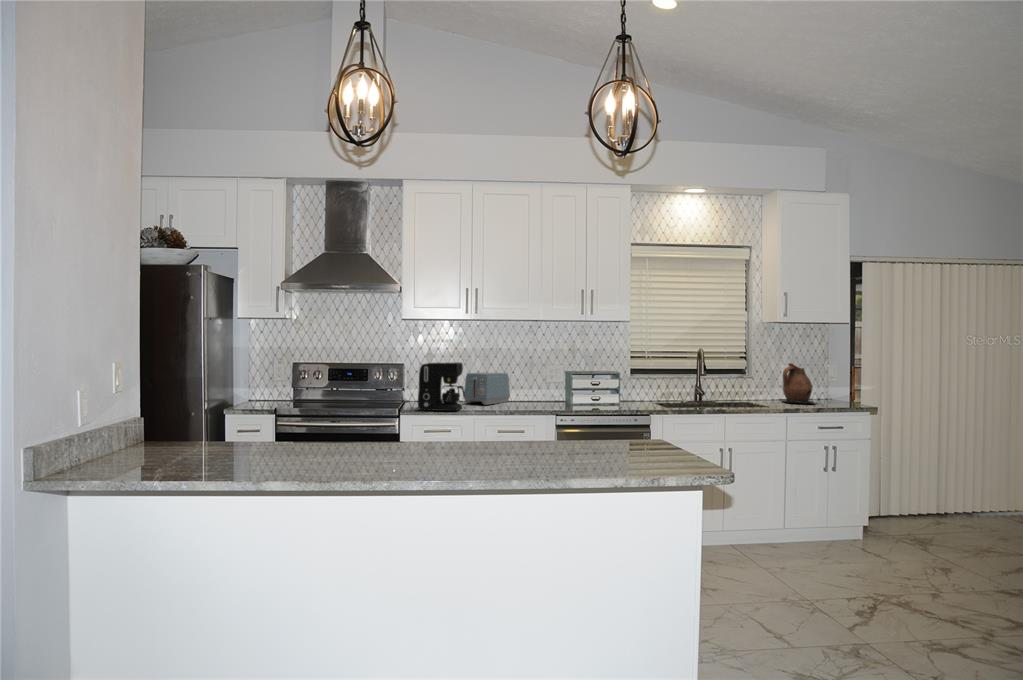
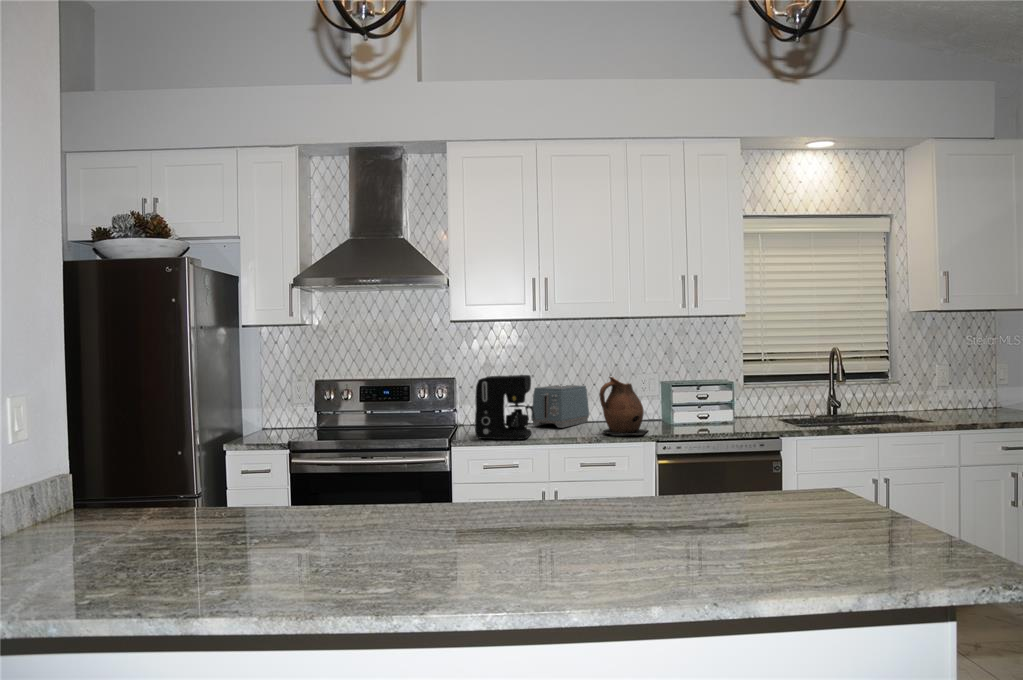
ceramic pitcher: present [782,363,814,403] -> present [600,377,648,436]

